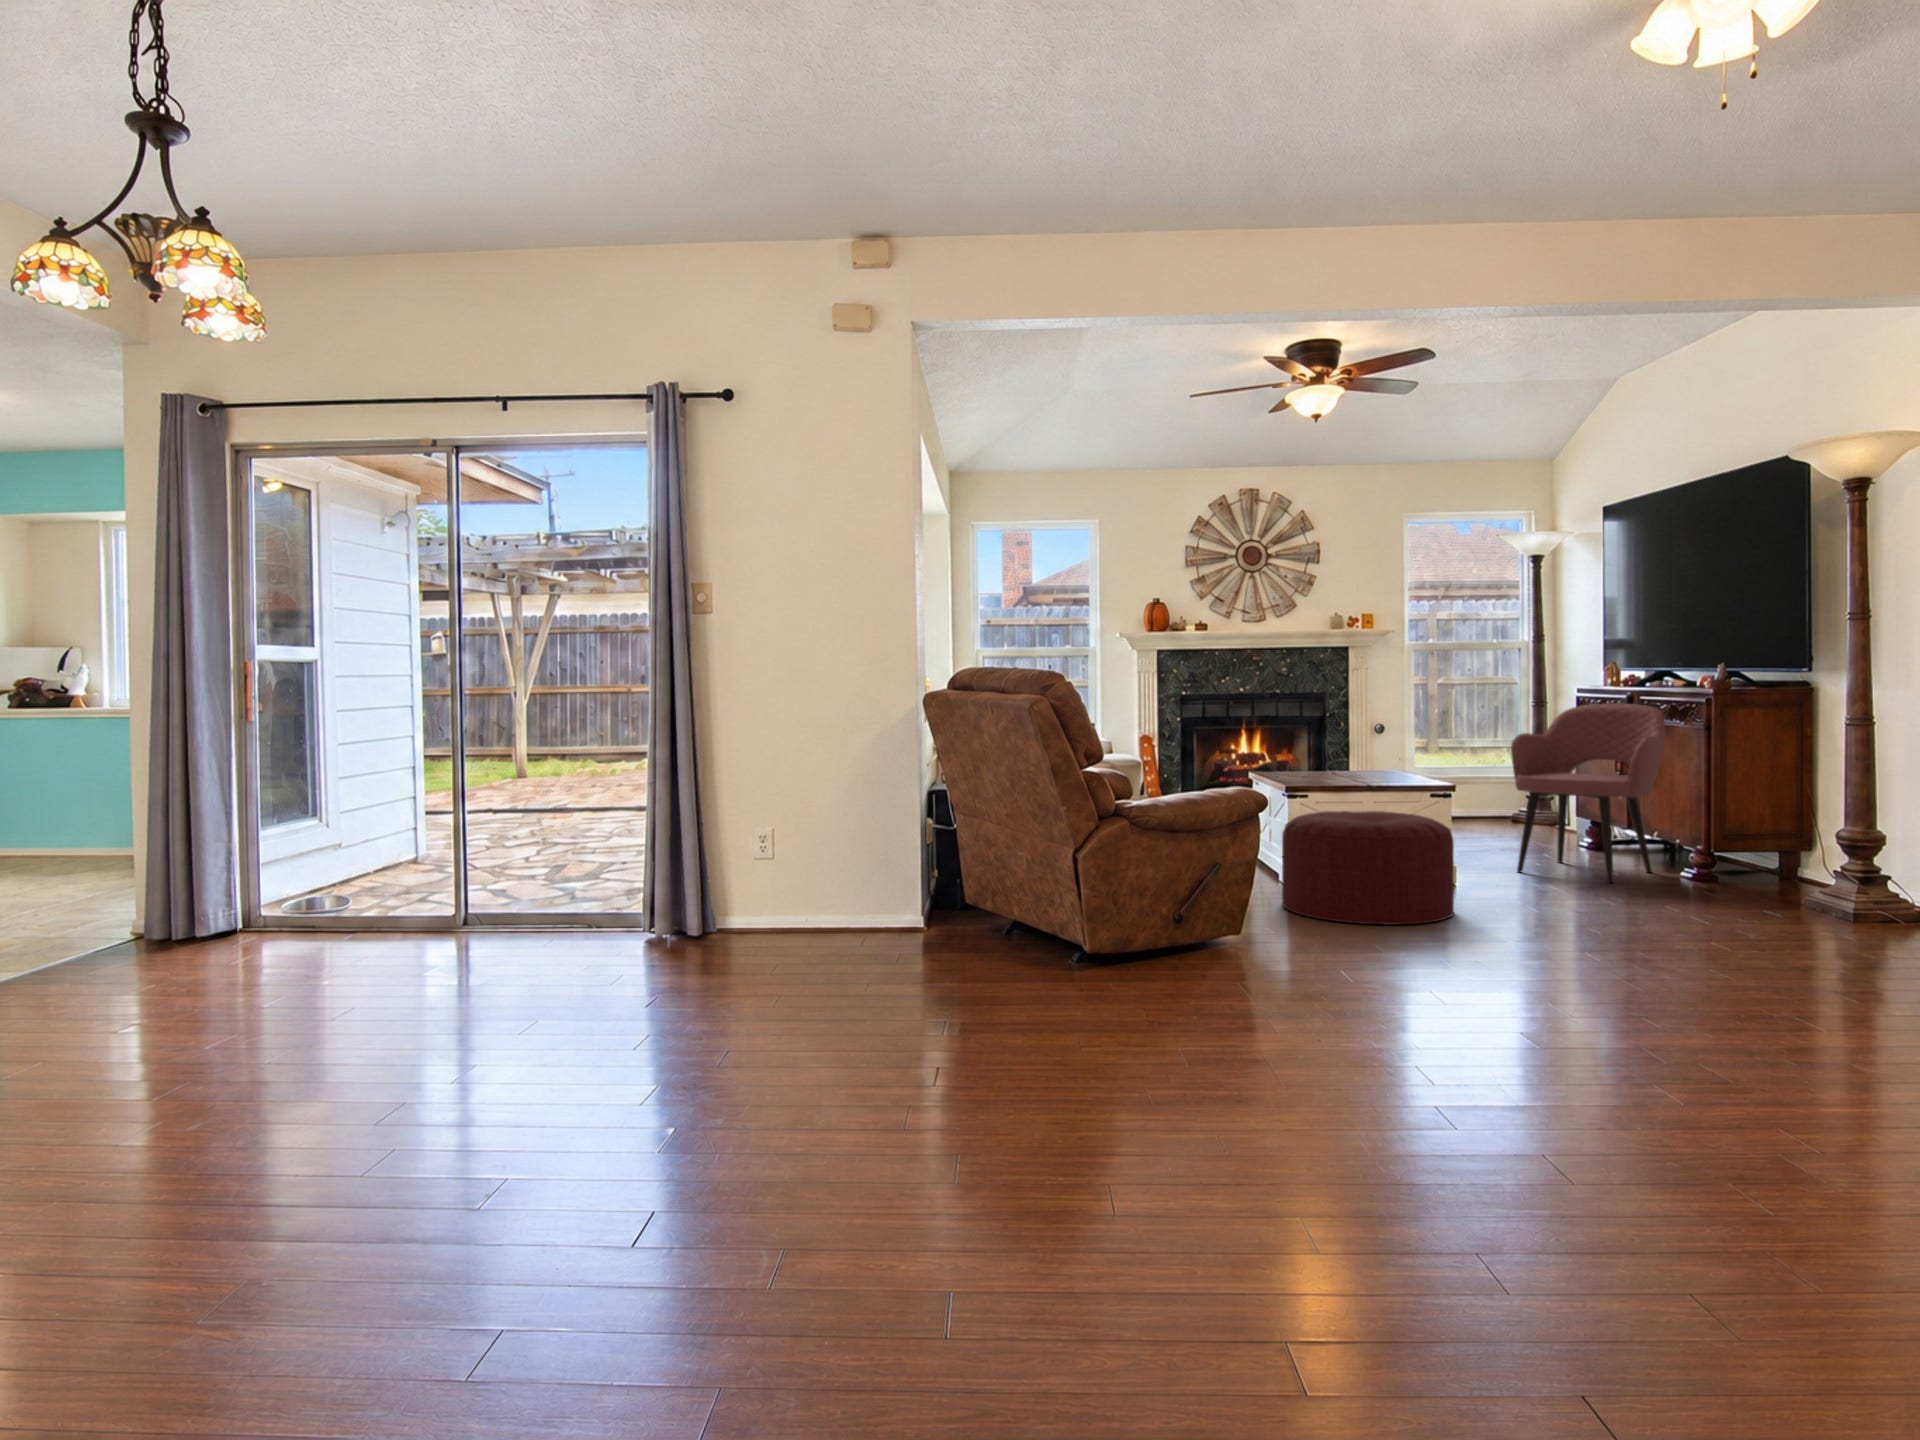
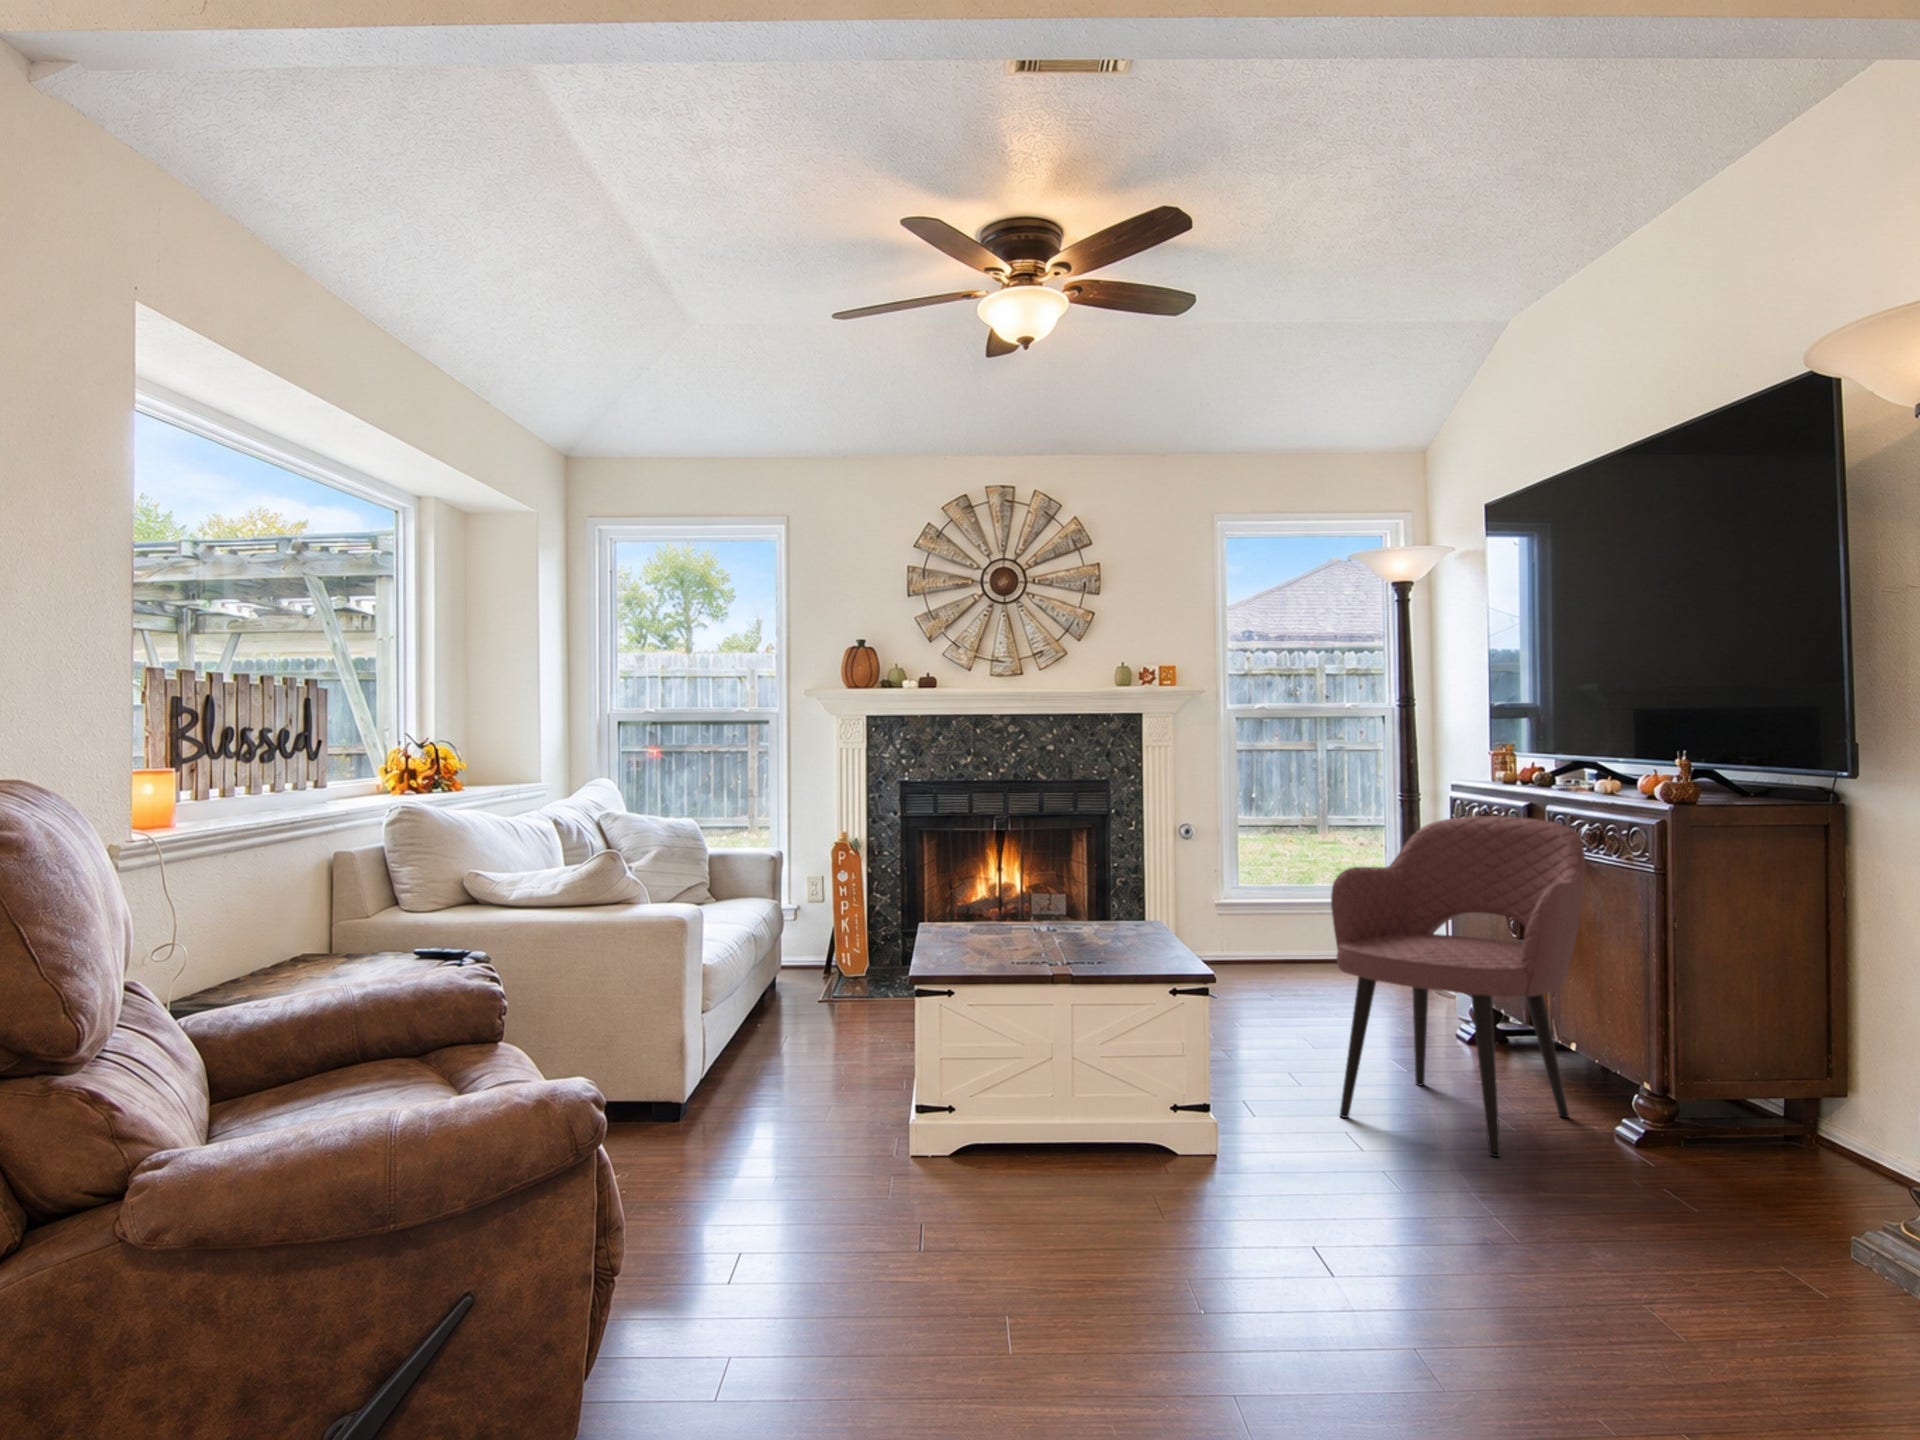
ottoman: present [1282,811,1454,925] -> none [830,1044,1163,1349]

